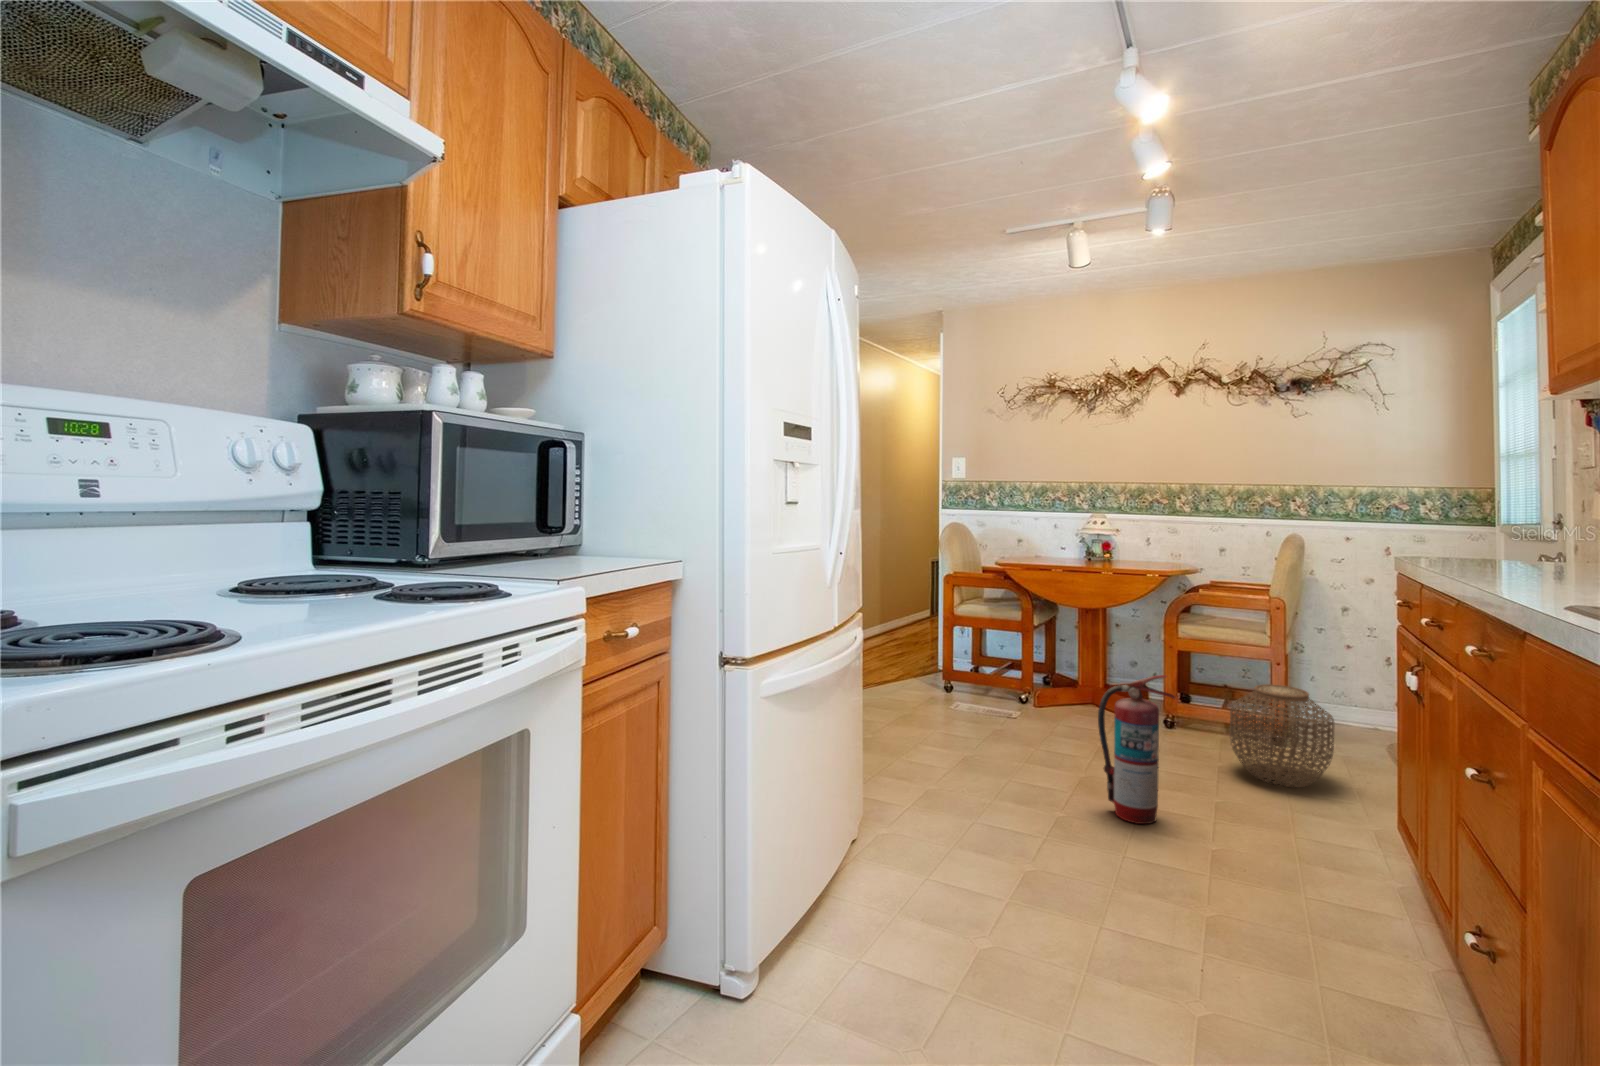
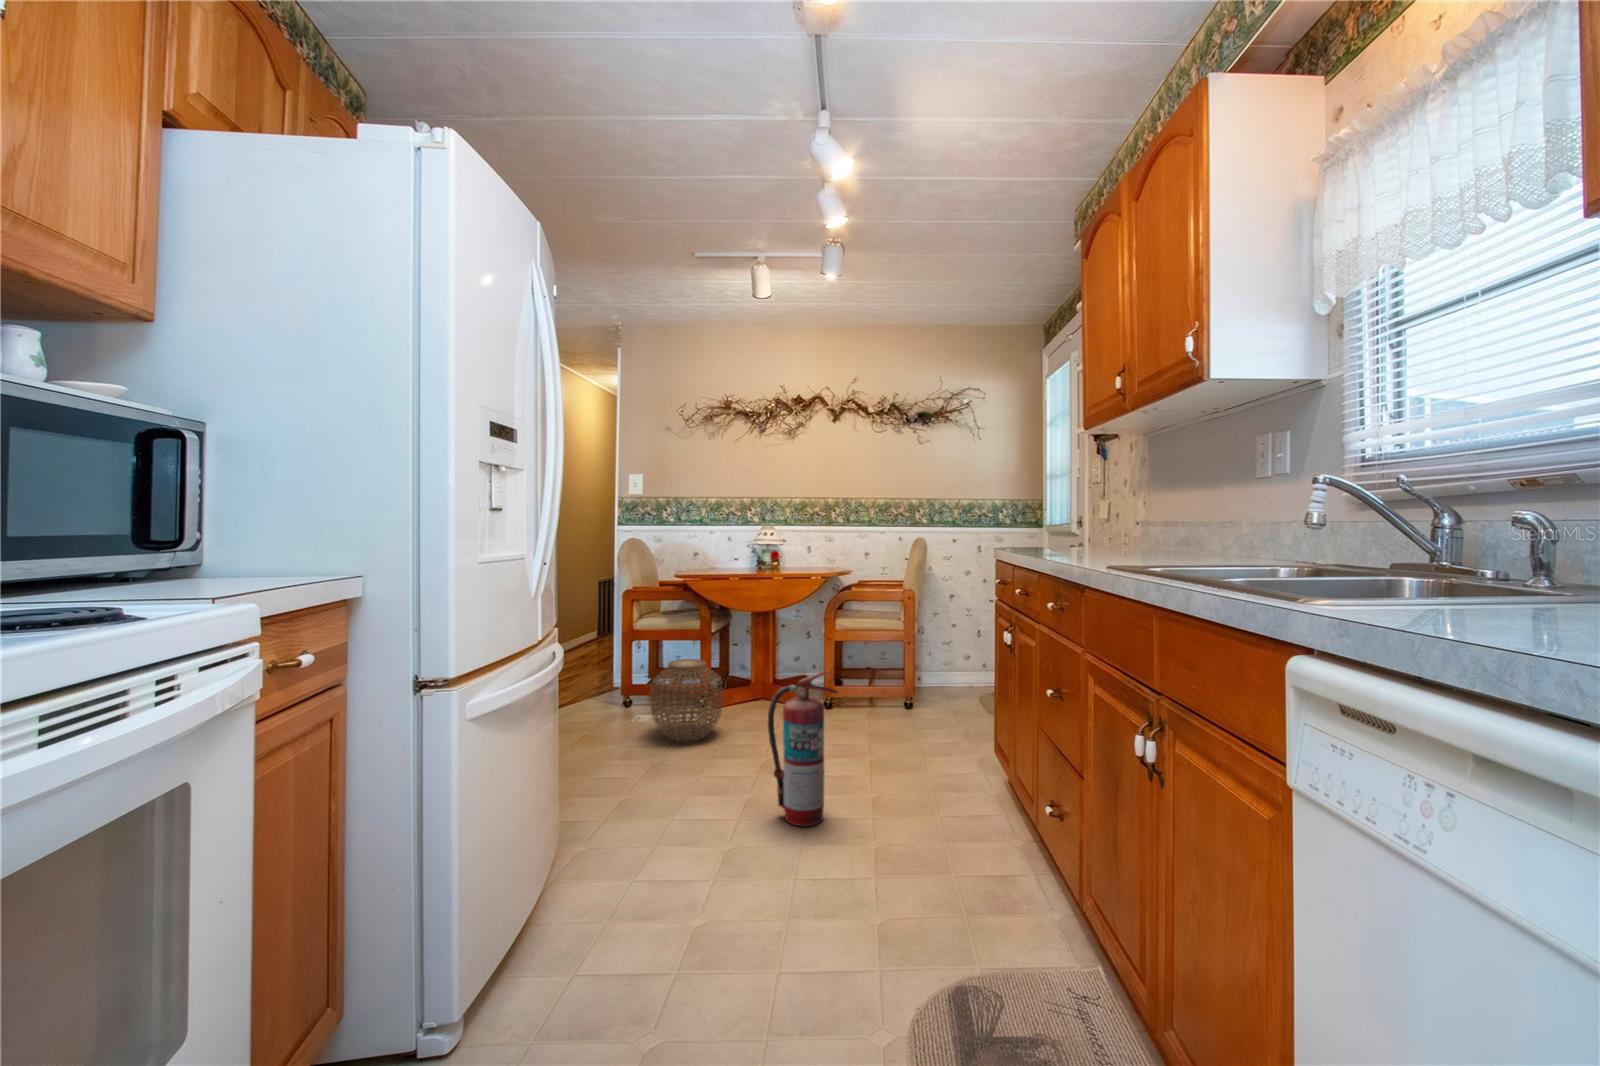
woven basket: present [1230,684,1334,787] -> present [651,659,723,741]

